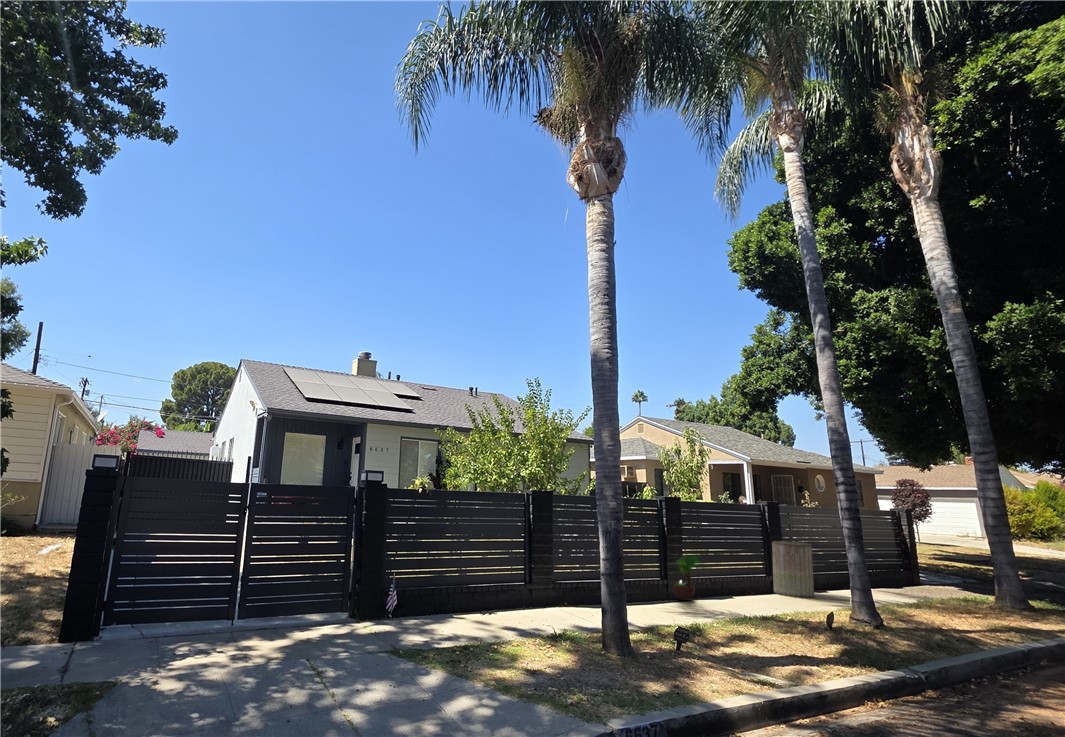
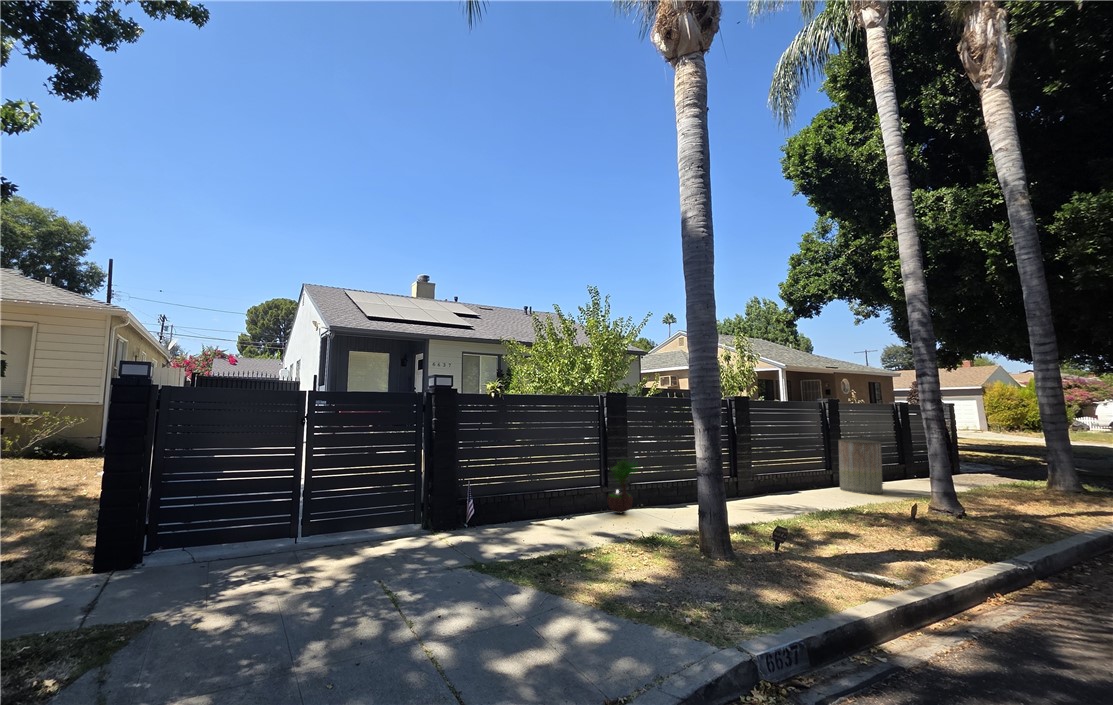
potted tree: present [674,555,698,600] -> present [607,461,636,514]

